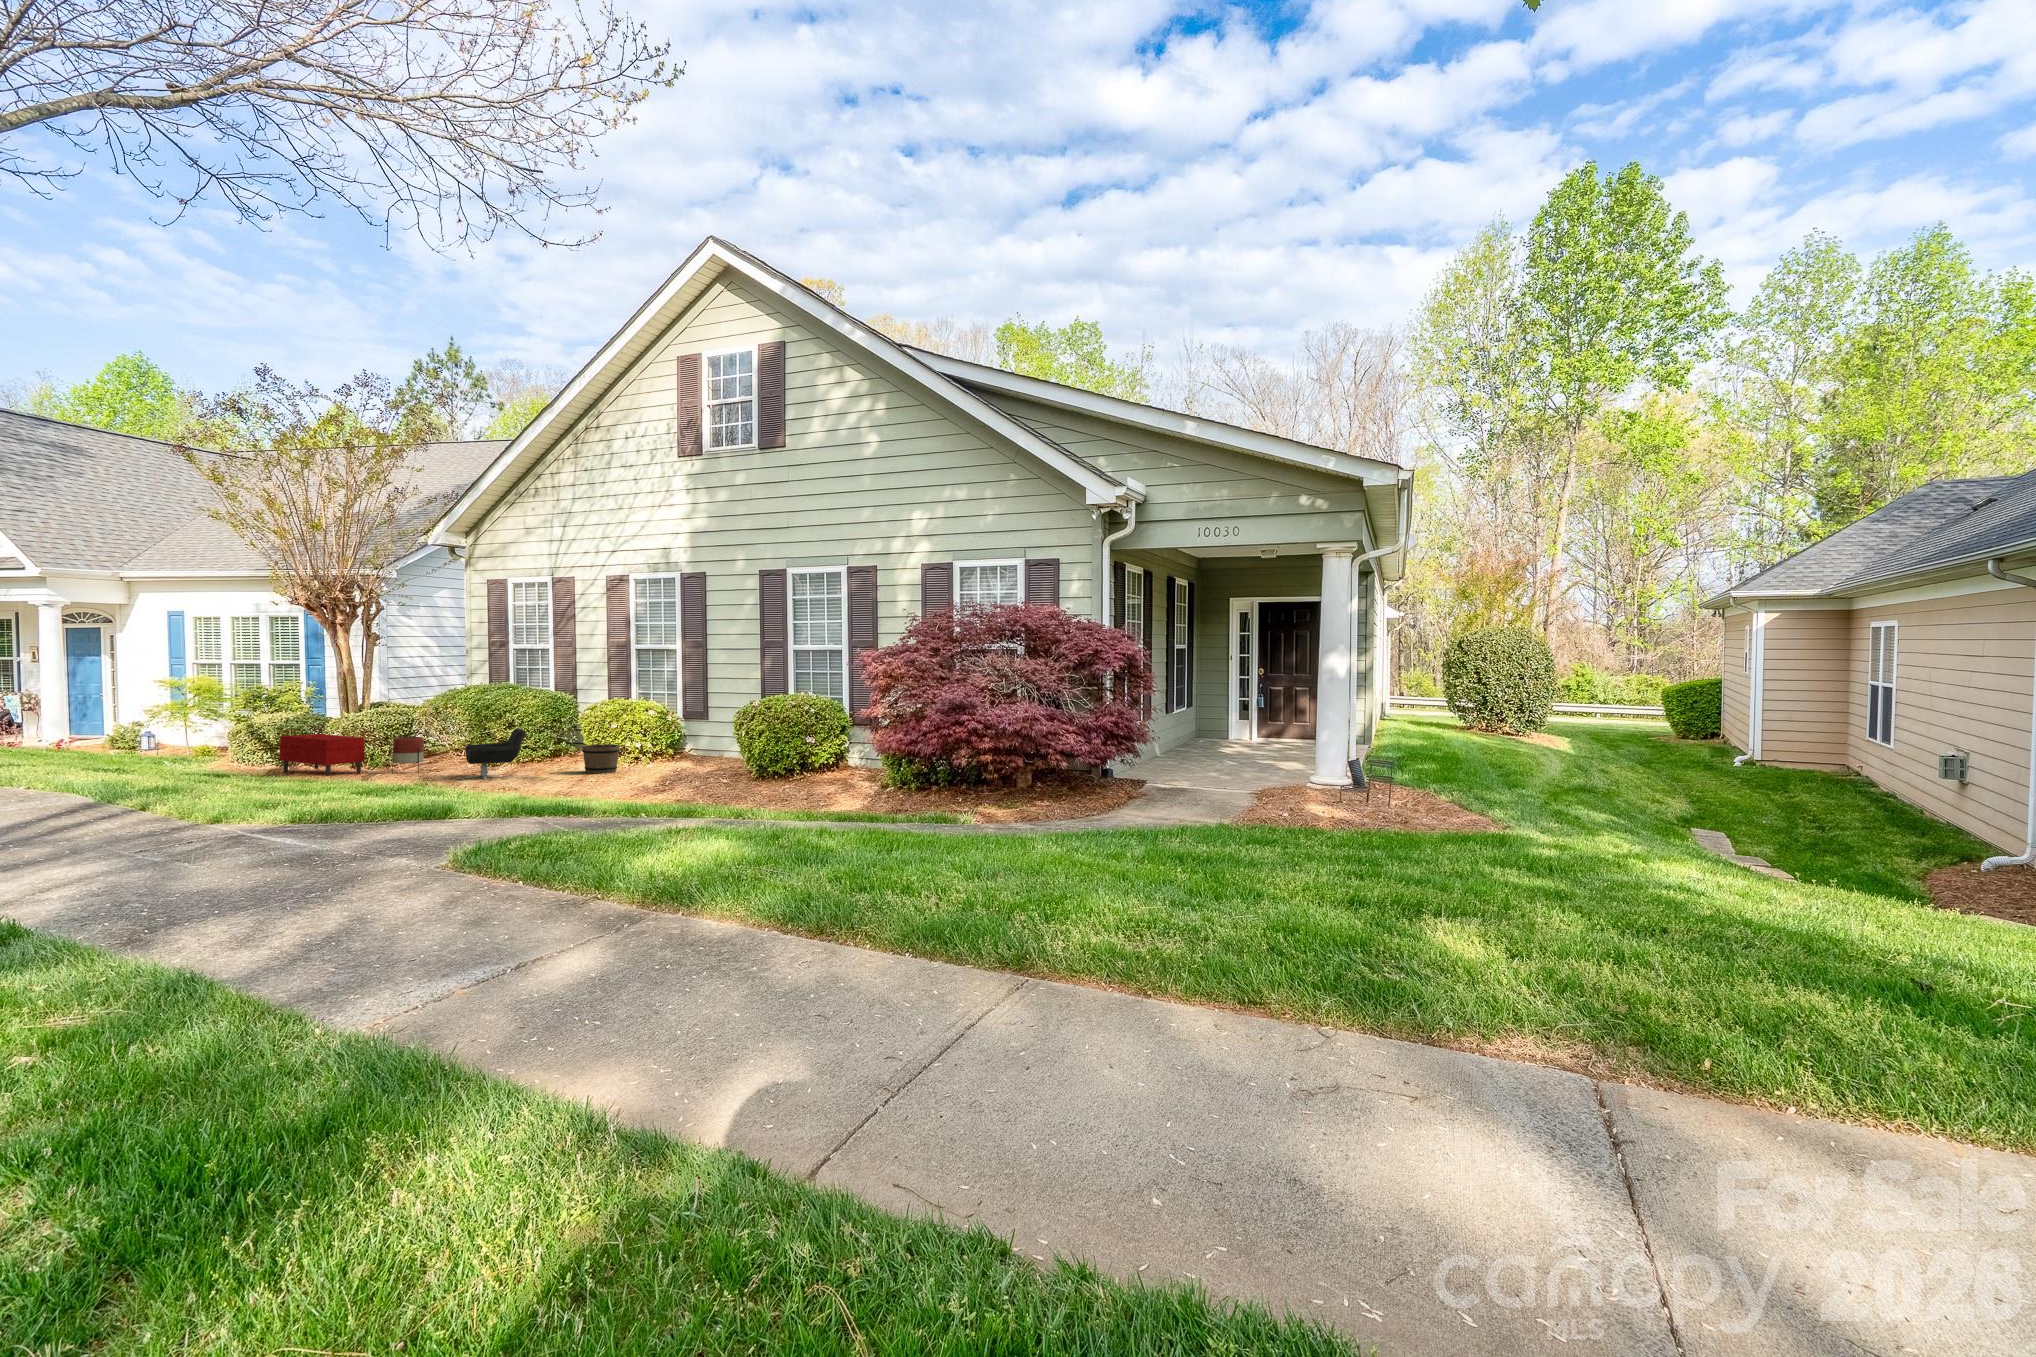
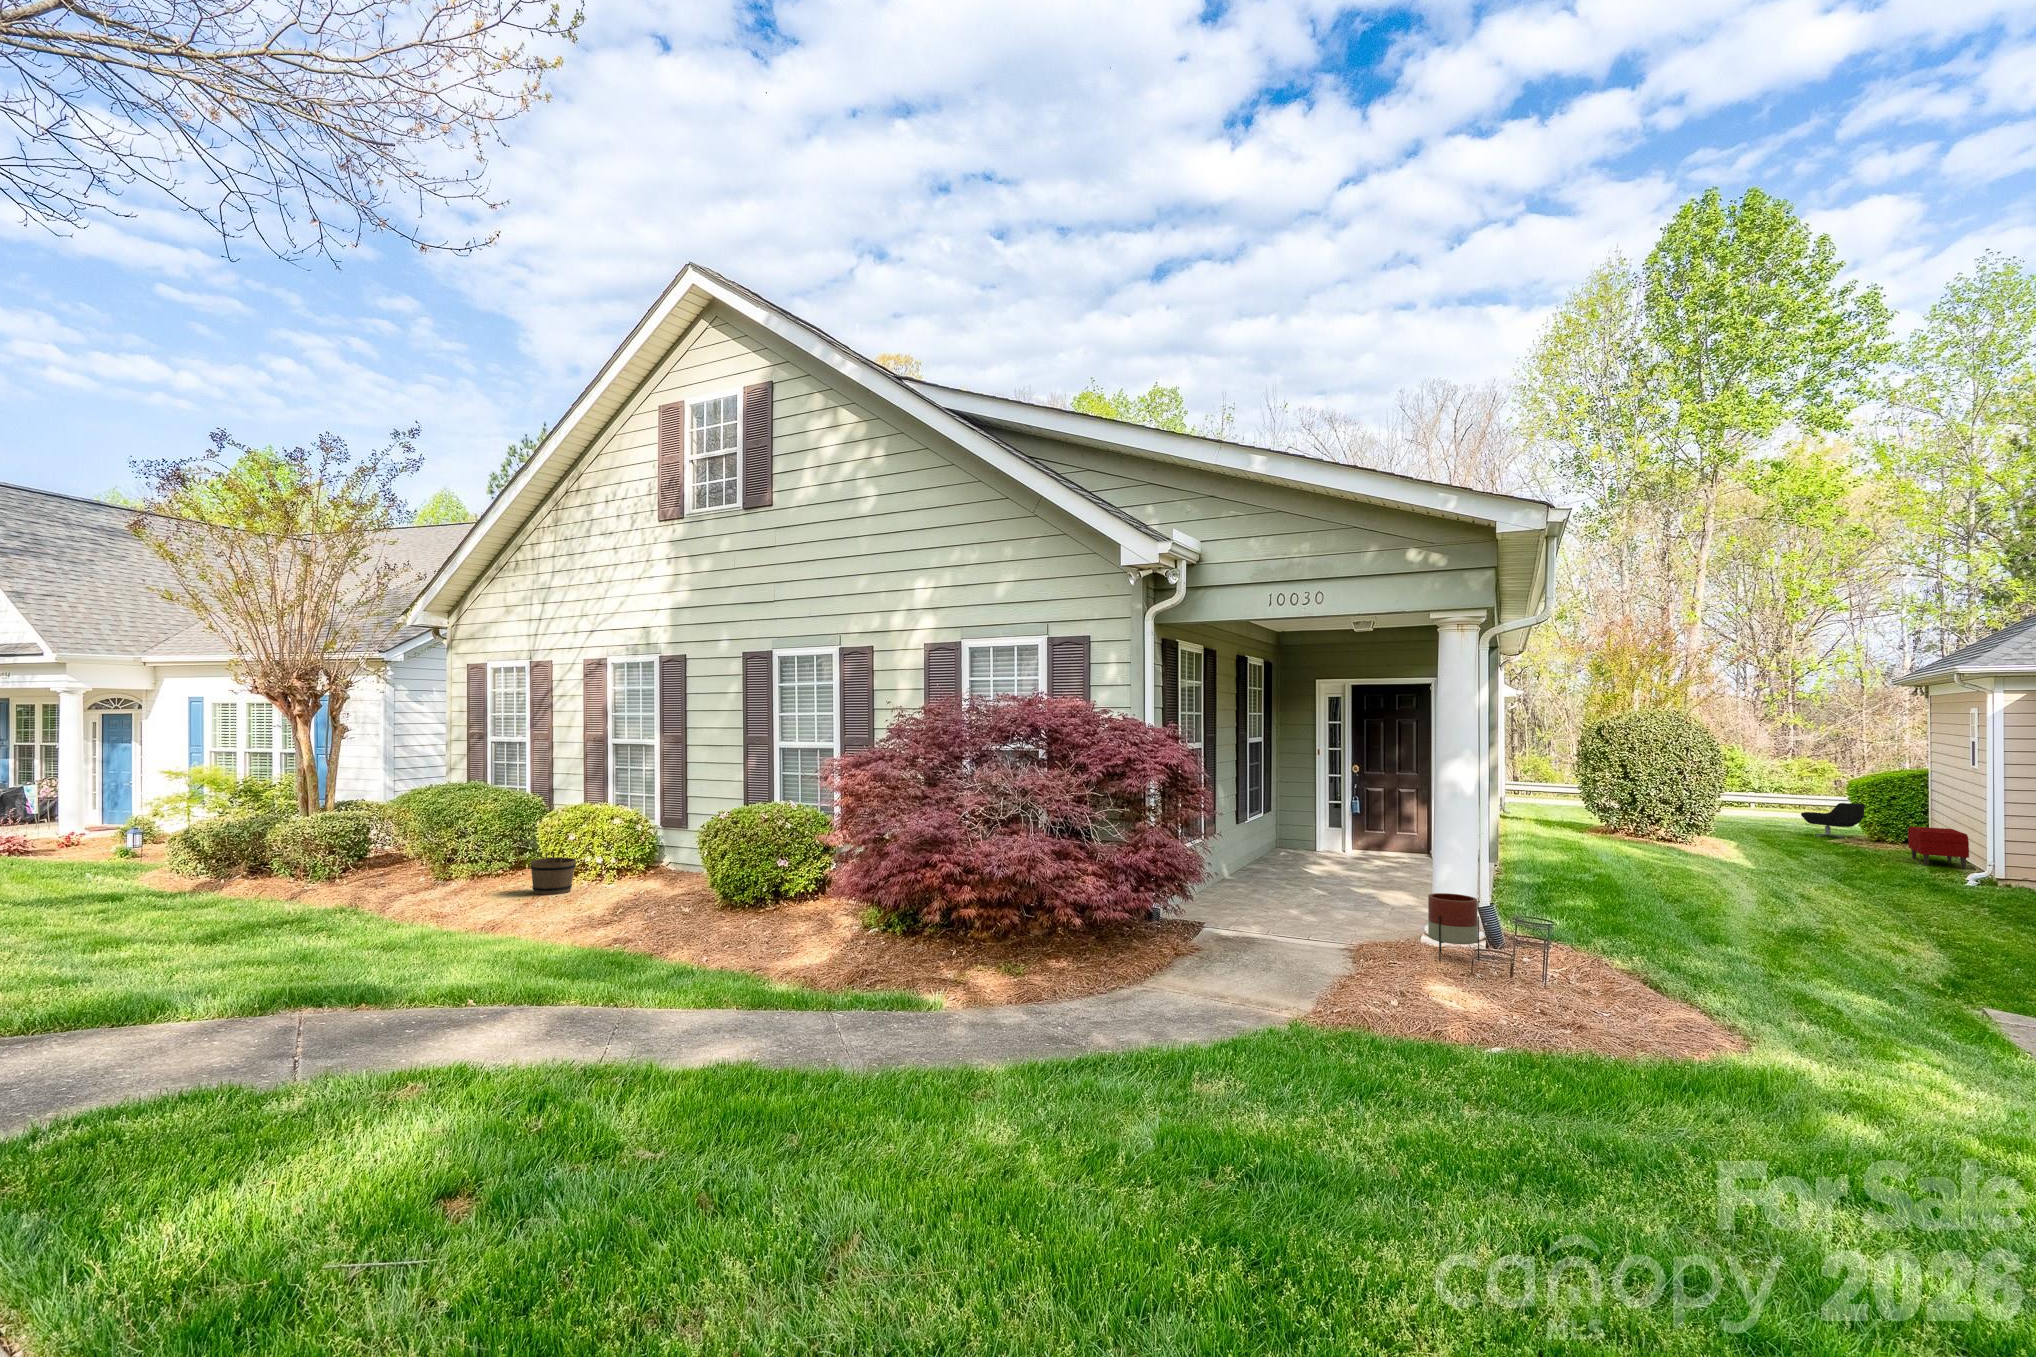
lounge chair: present [466,728,526,779] -> present [1801,803,1865,838]
bench: present [280,734,365,776] -> present [1908,826,1969,868]
planter: present [392,737,424,773] -> present [1428,893,1479,961]

